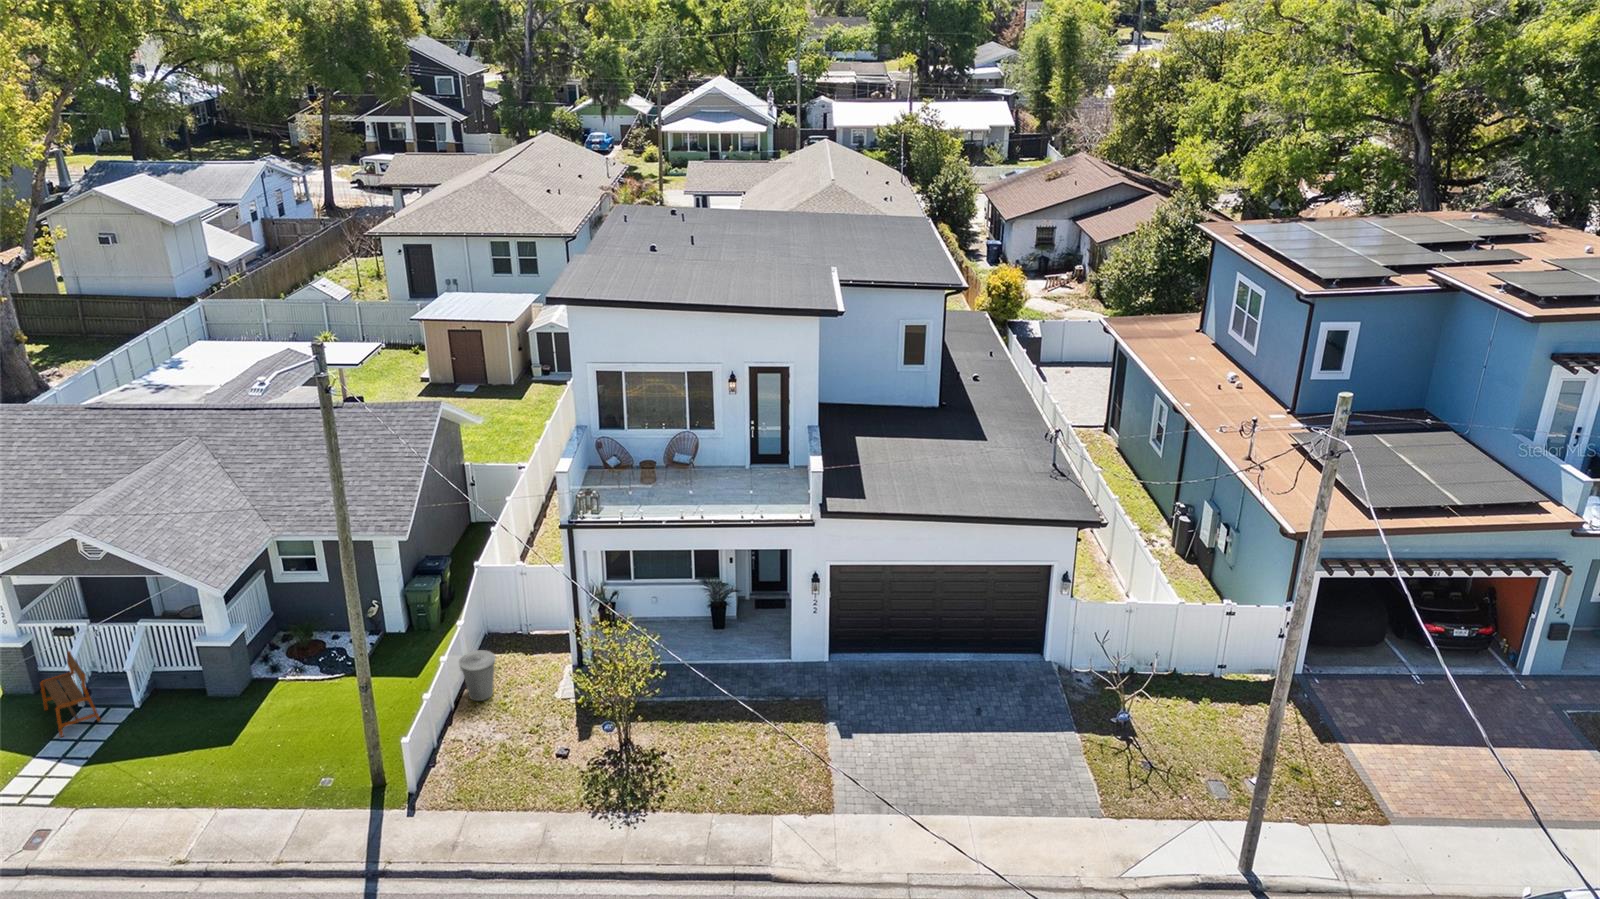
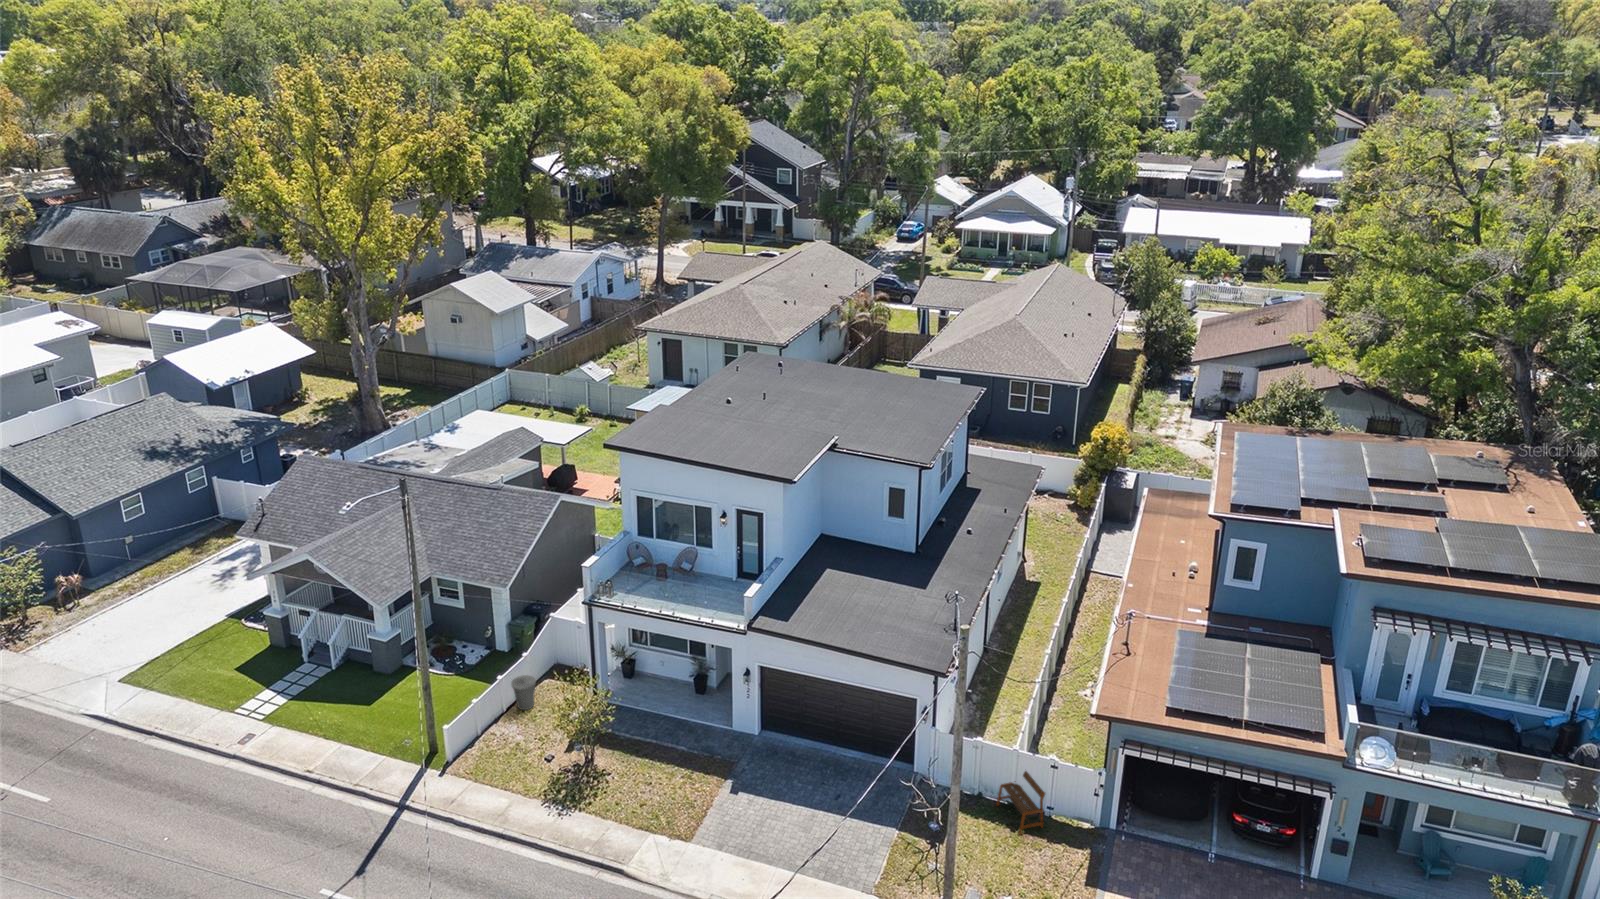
bench: present [40,651,100,737] -> present [997,771,1045,835]

